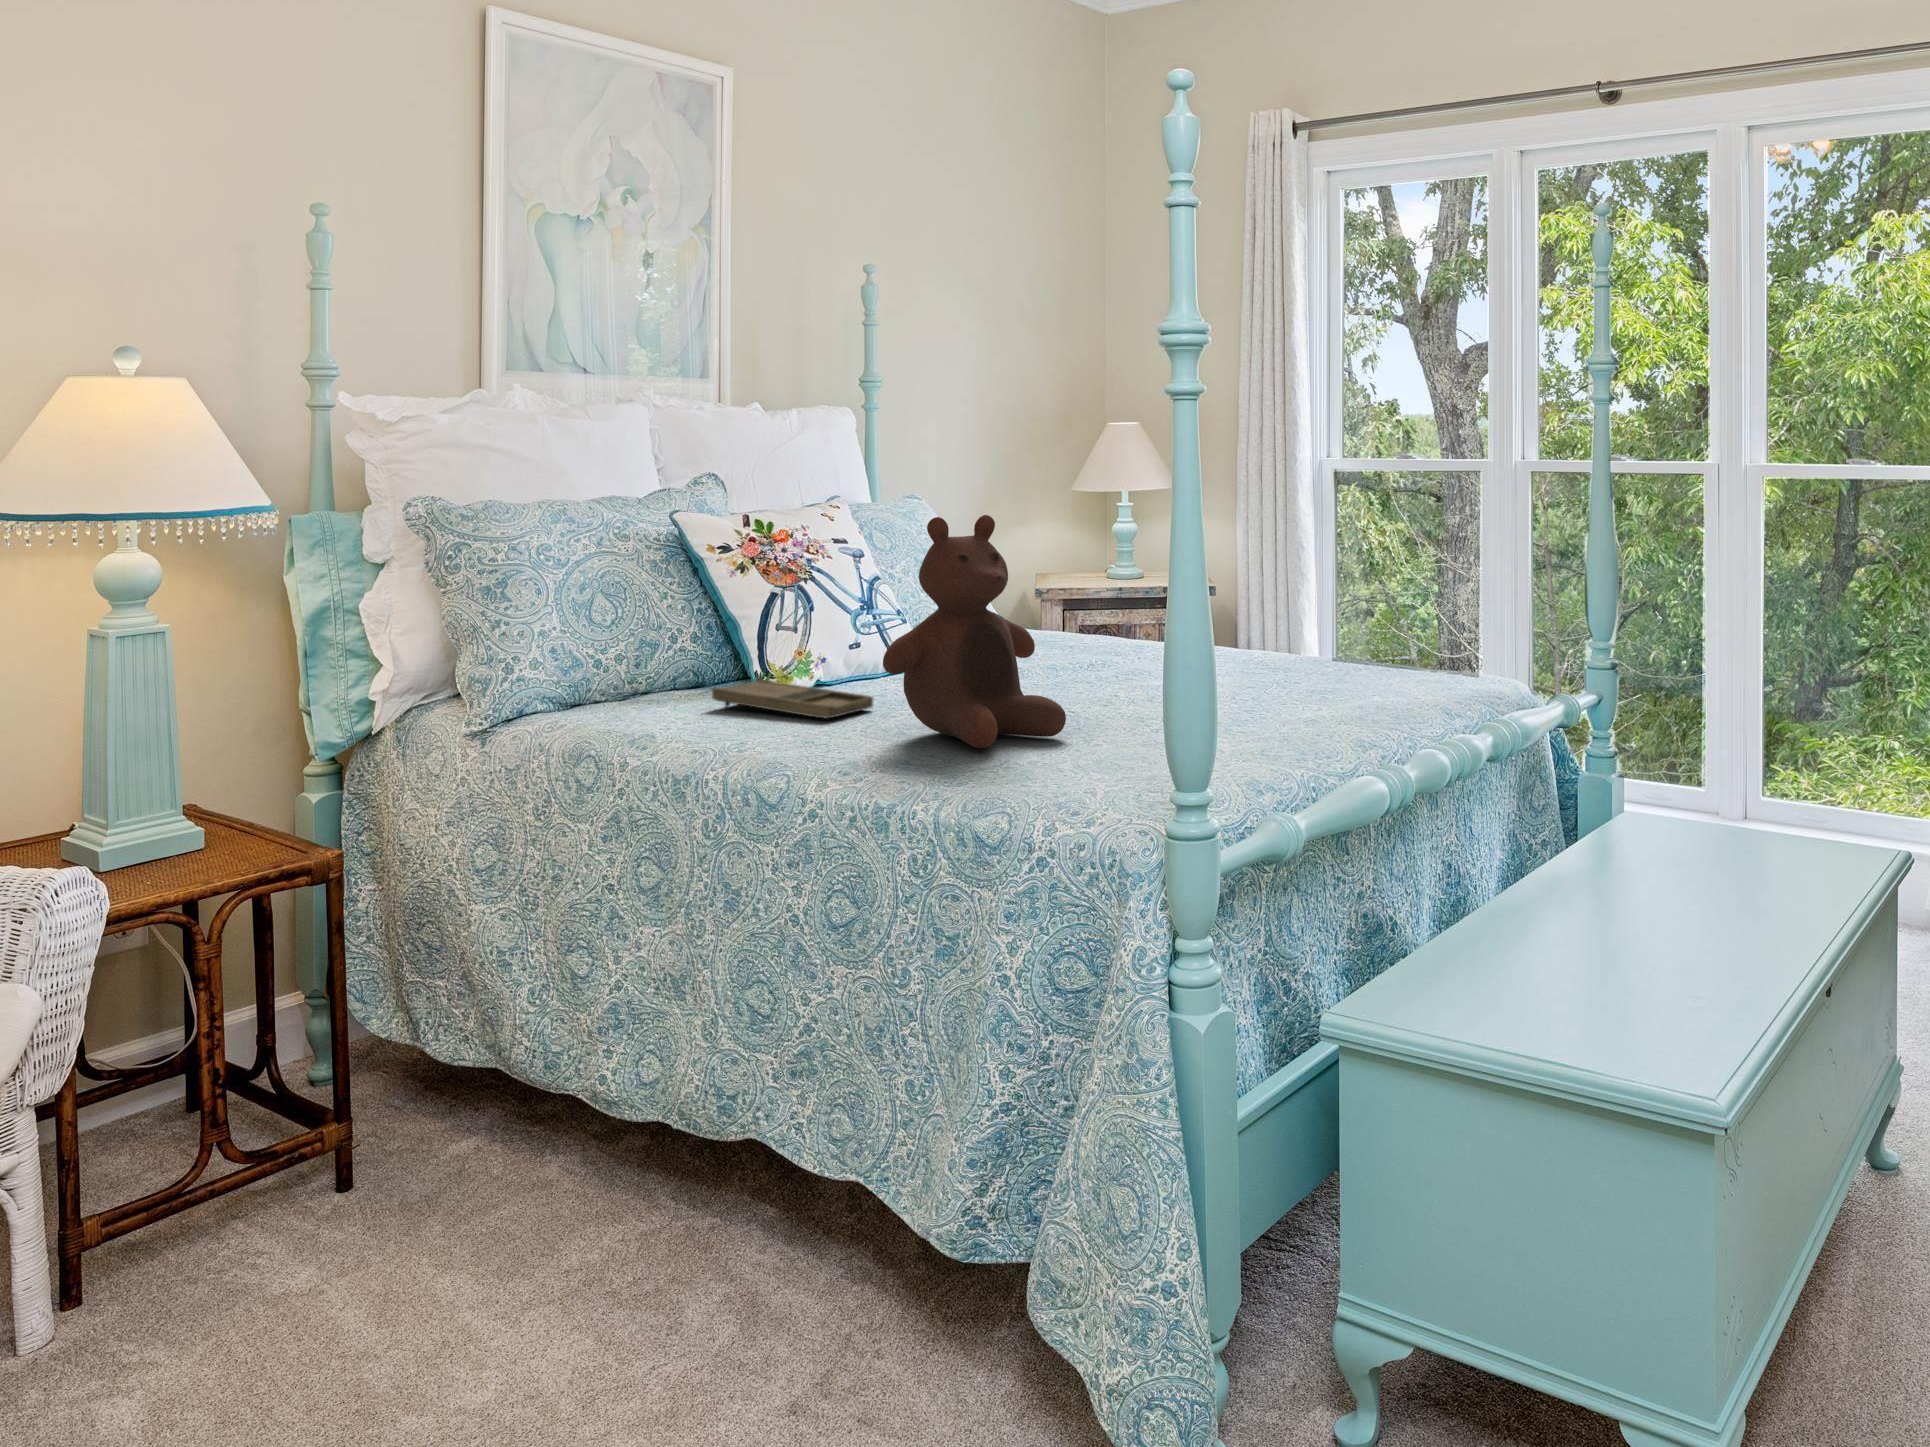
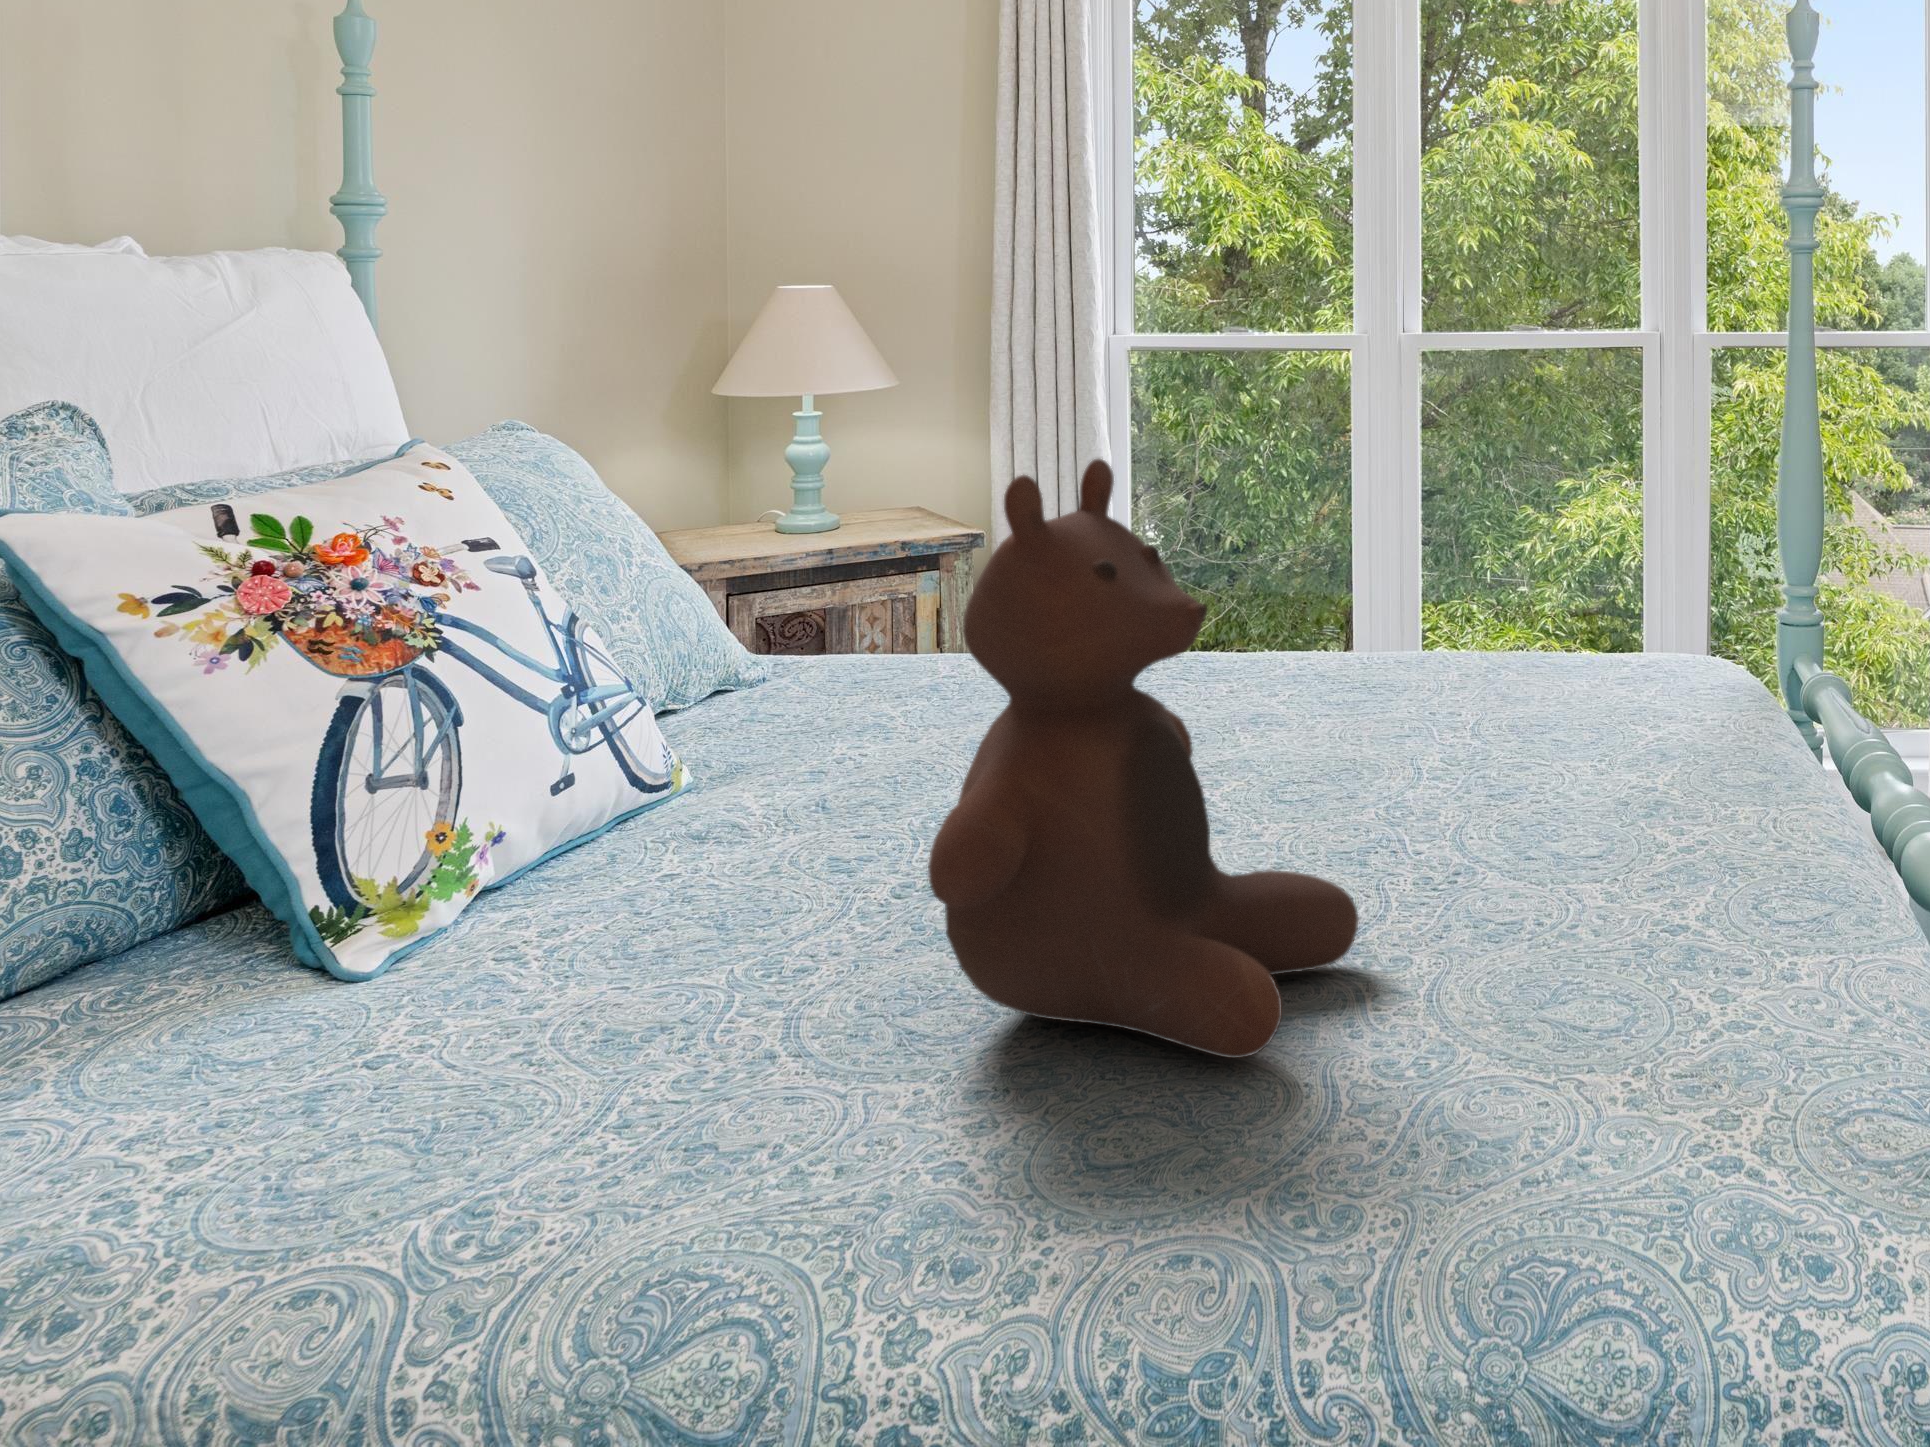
tray: present [712,679,873,718] -> none [233,930,743,1053]

